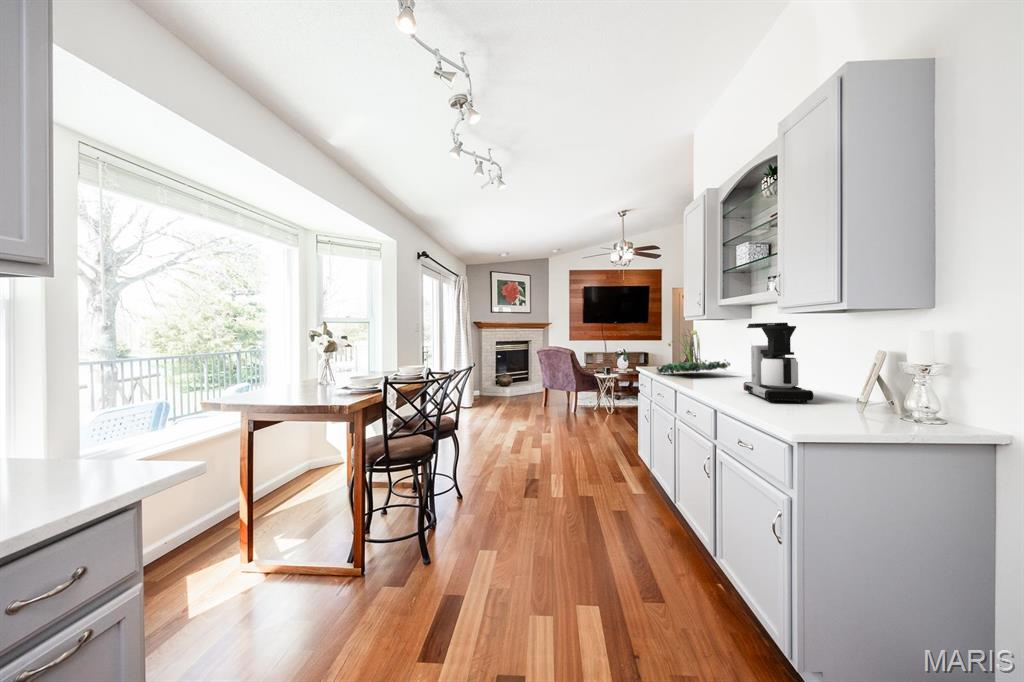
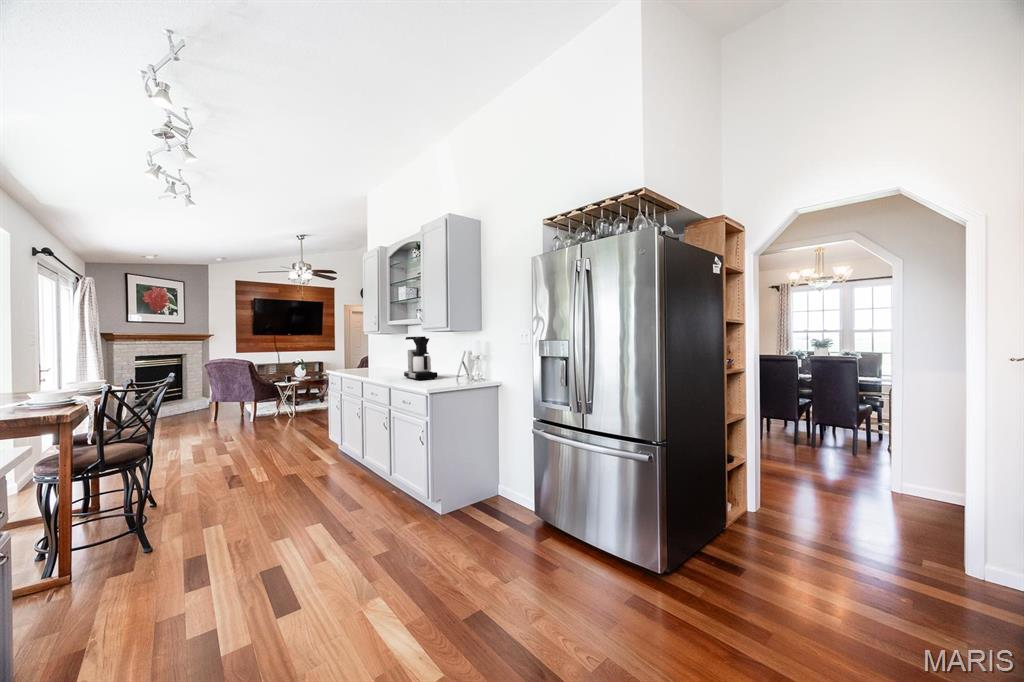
plant: present [657,330,730,374] -> none [344,340,395,374]

